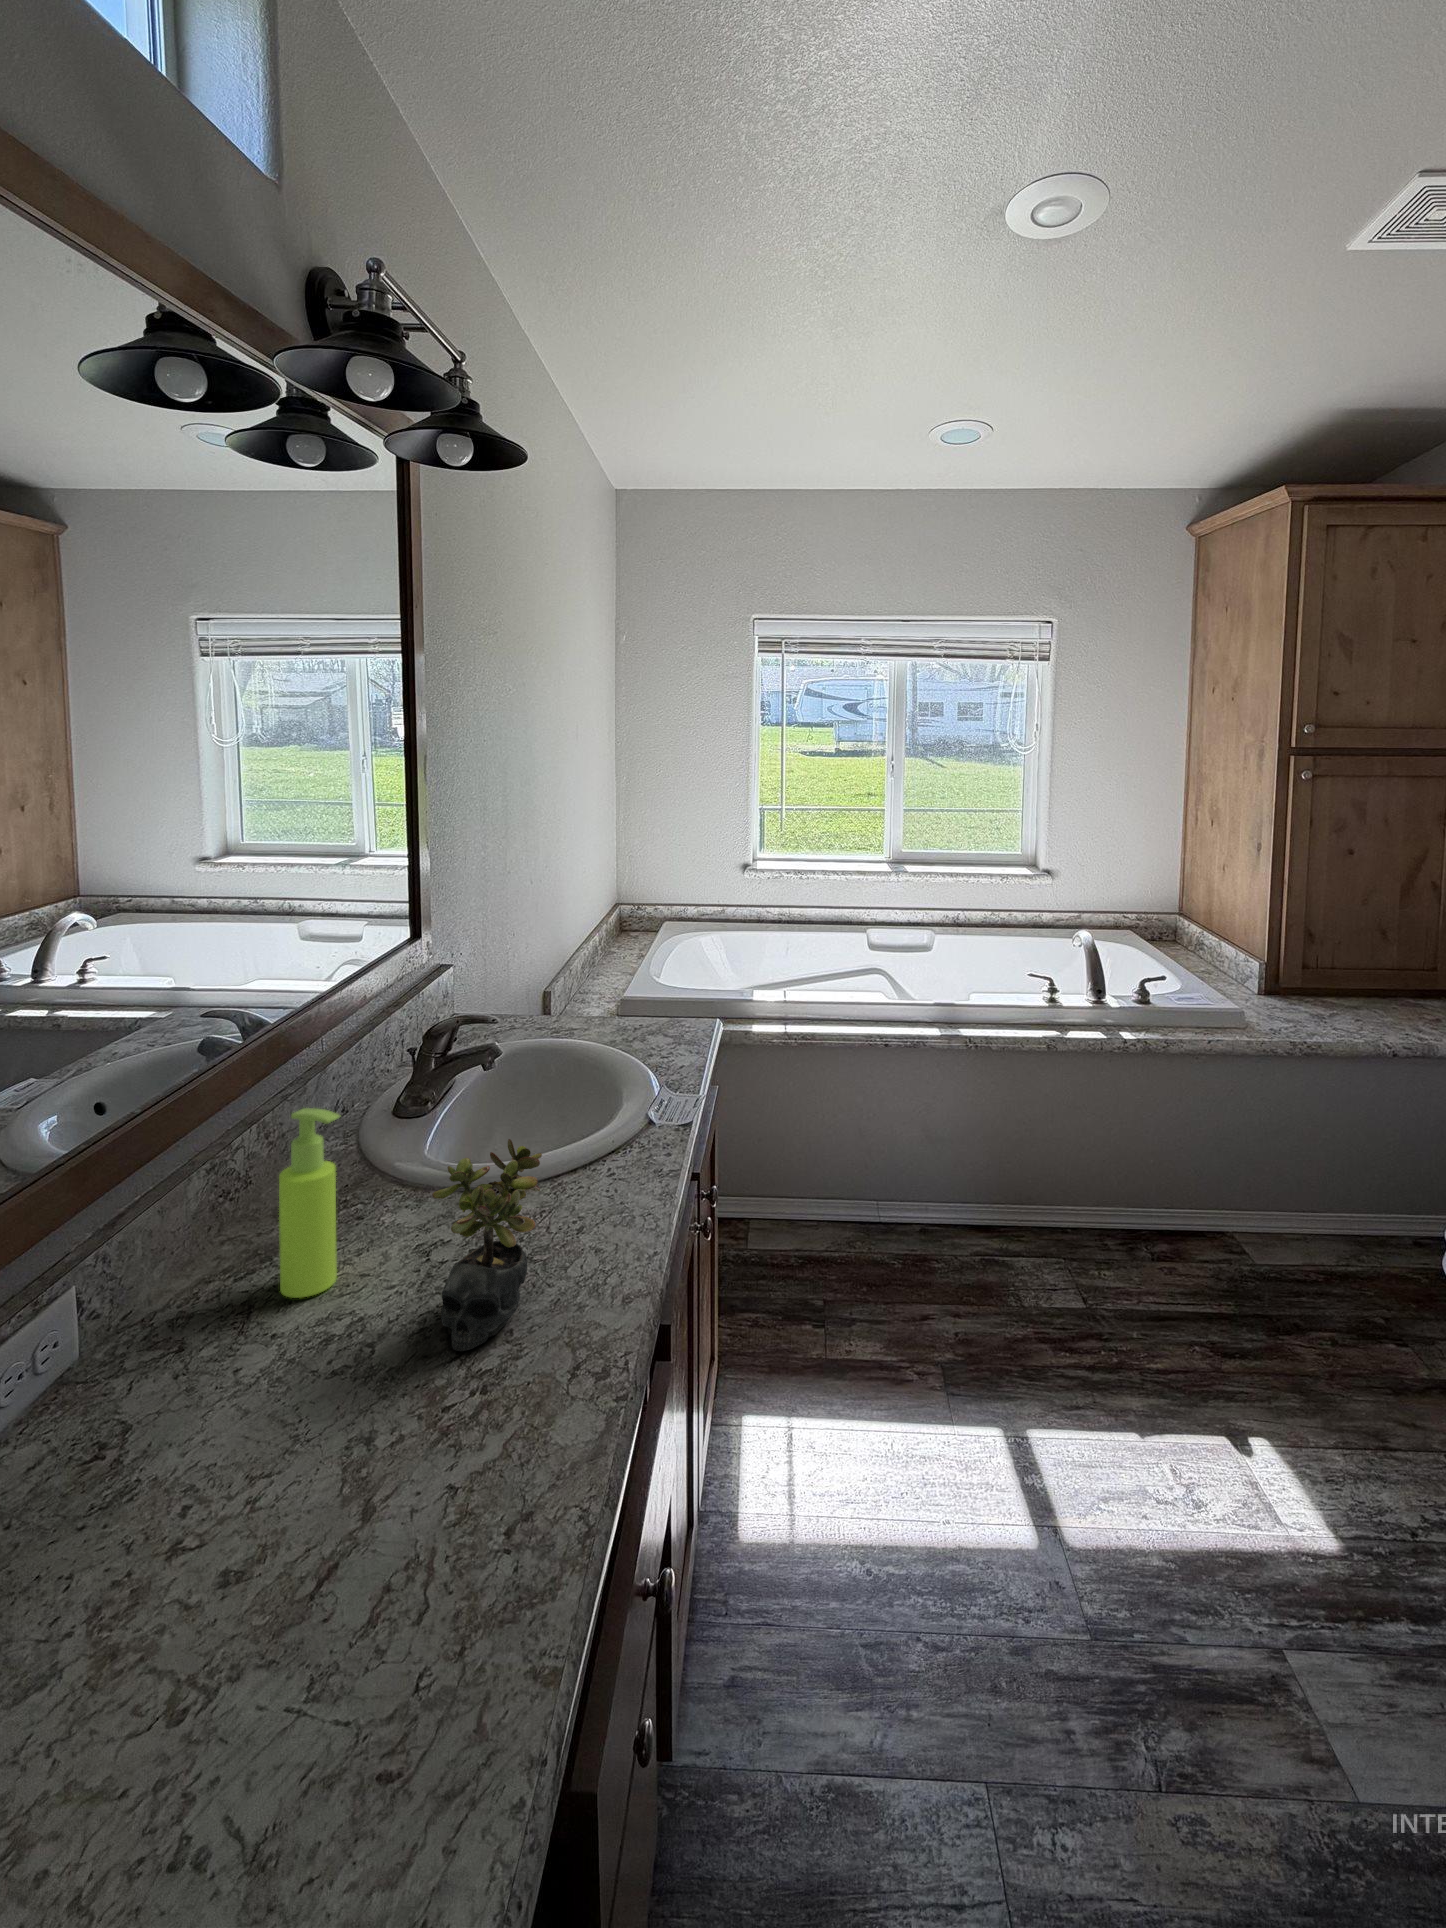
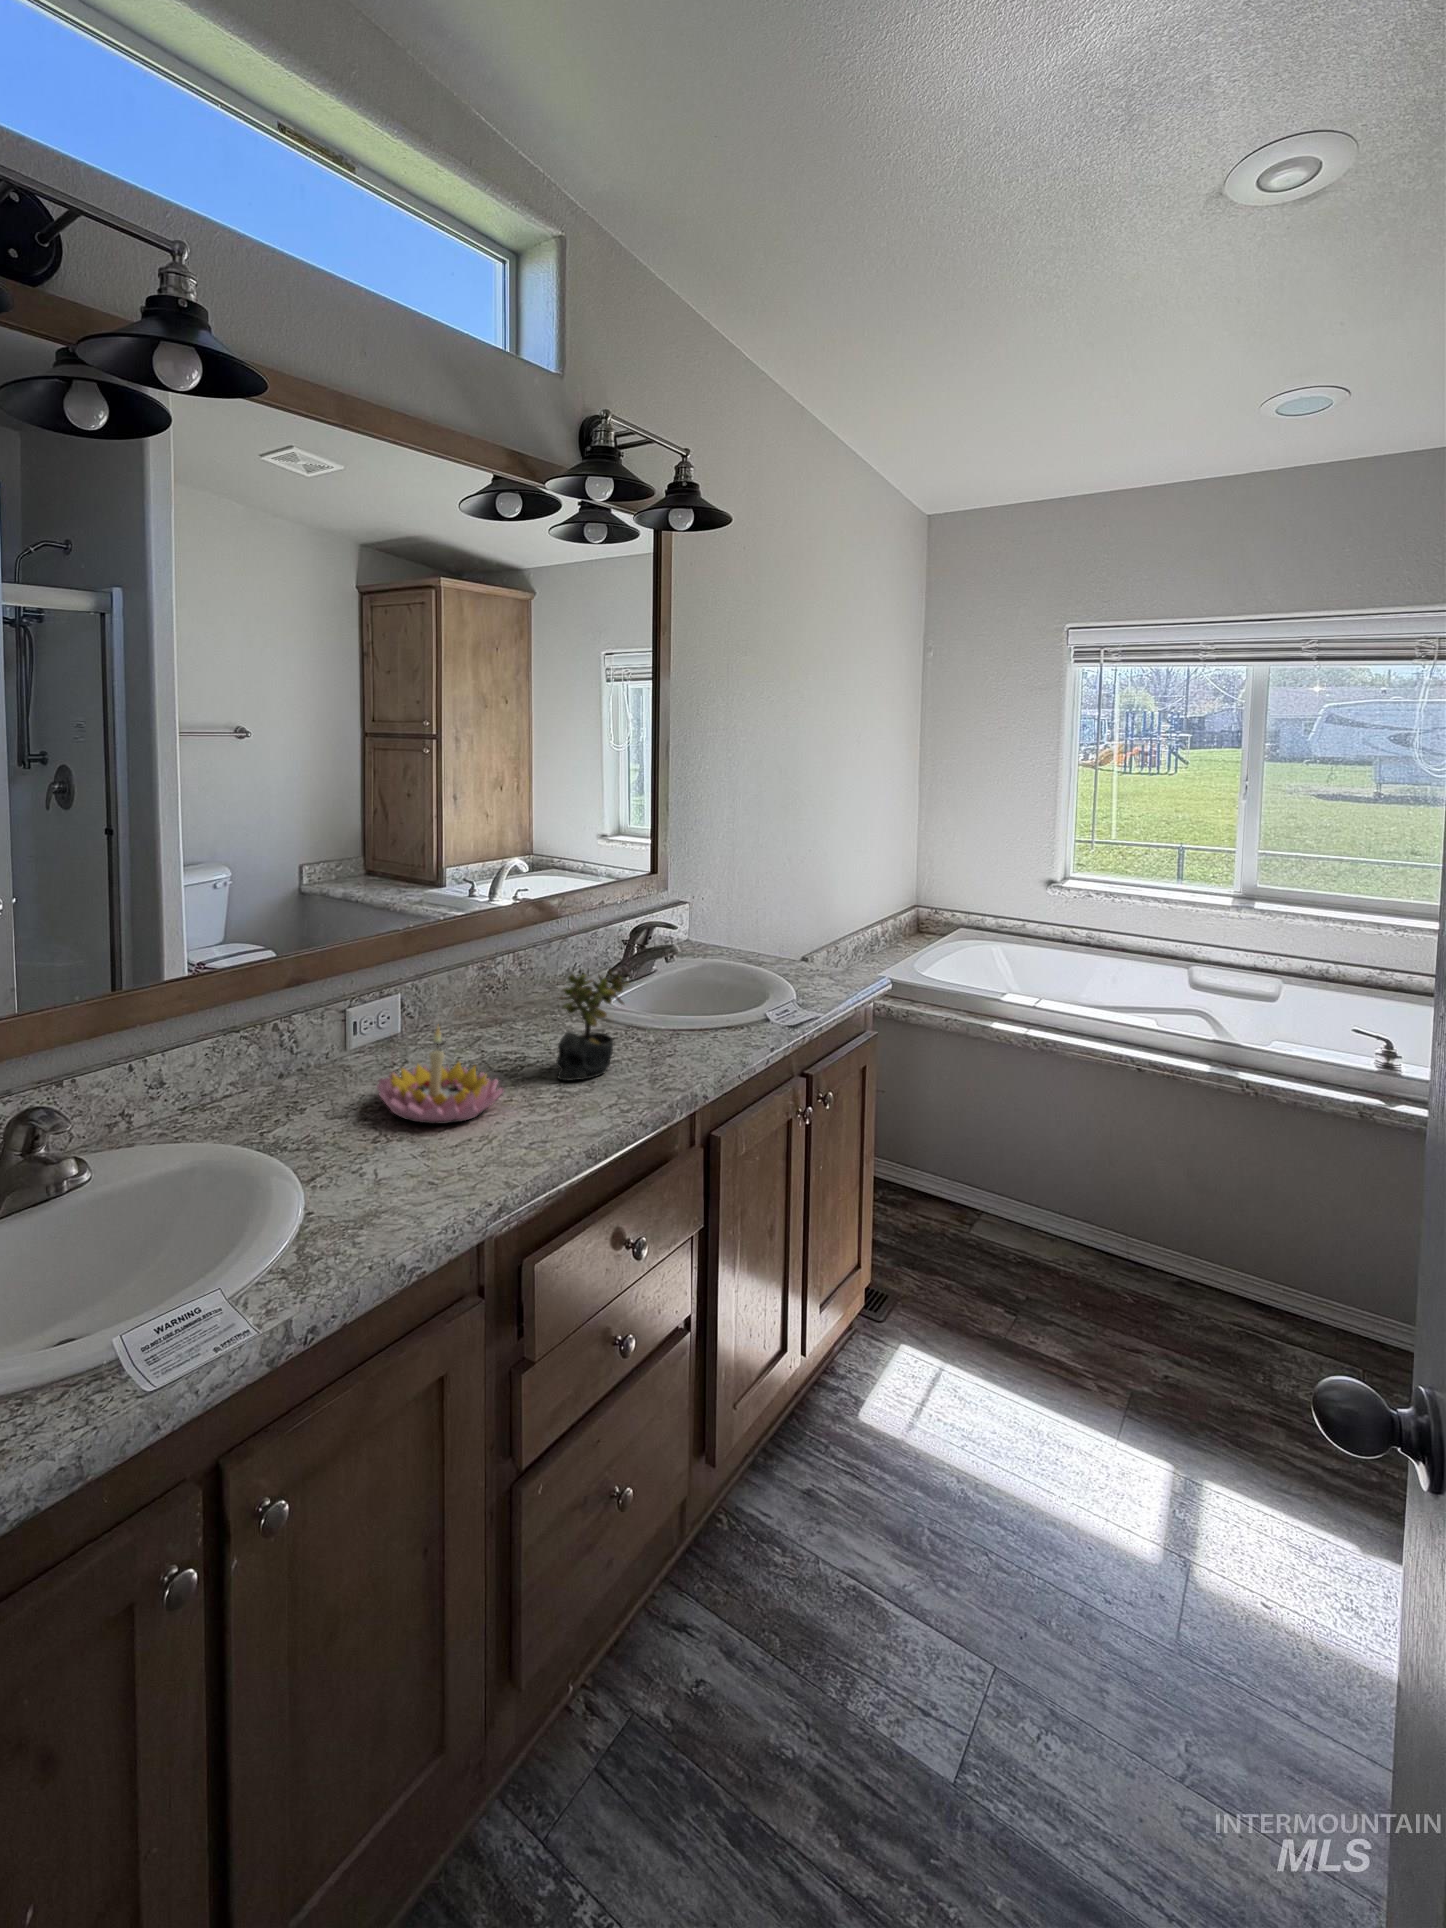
soap dispenser: present [279,1108,340,1298] -> none [497,934,532,1042]
candle holder: none [134,1374,412,1607] -> present [377,1027,503,1124]

